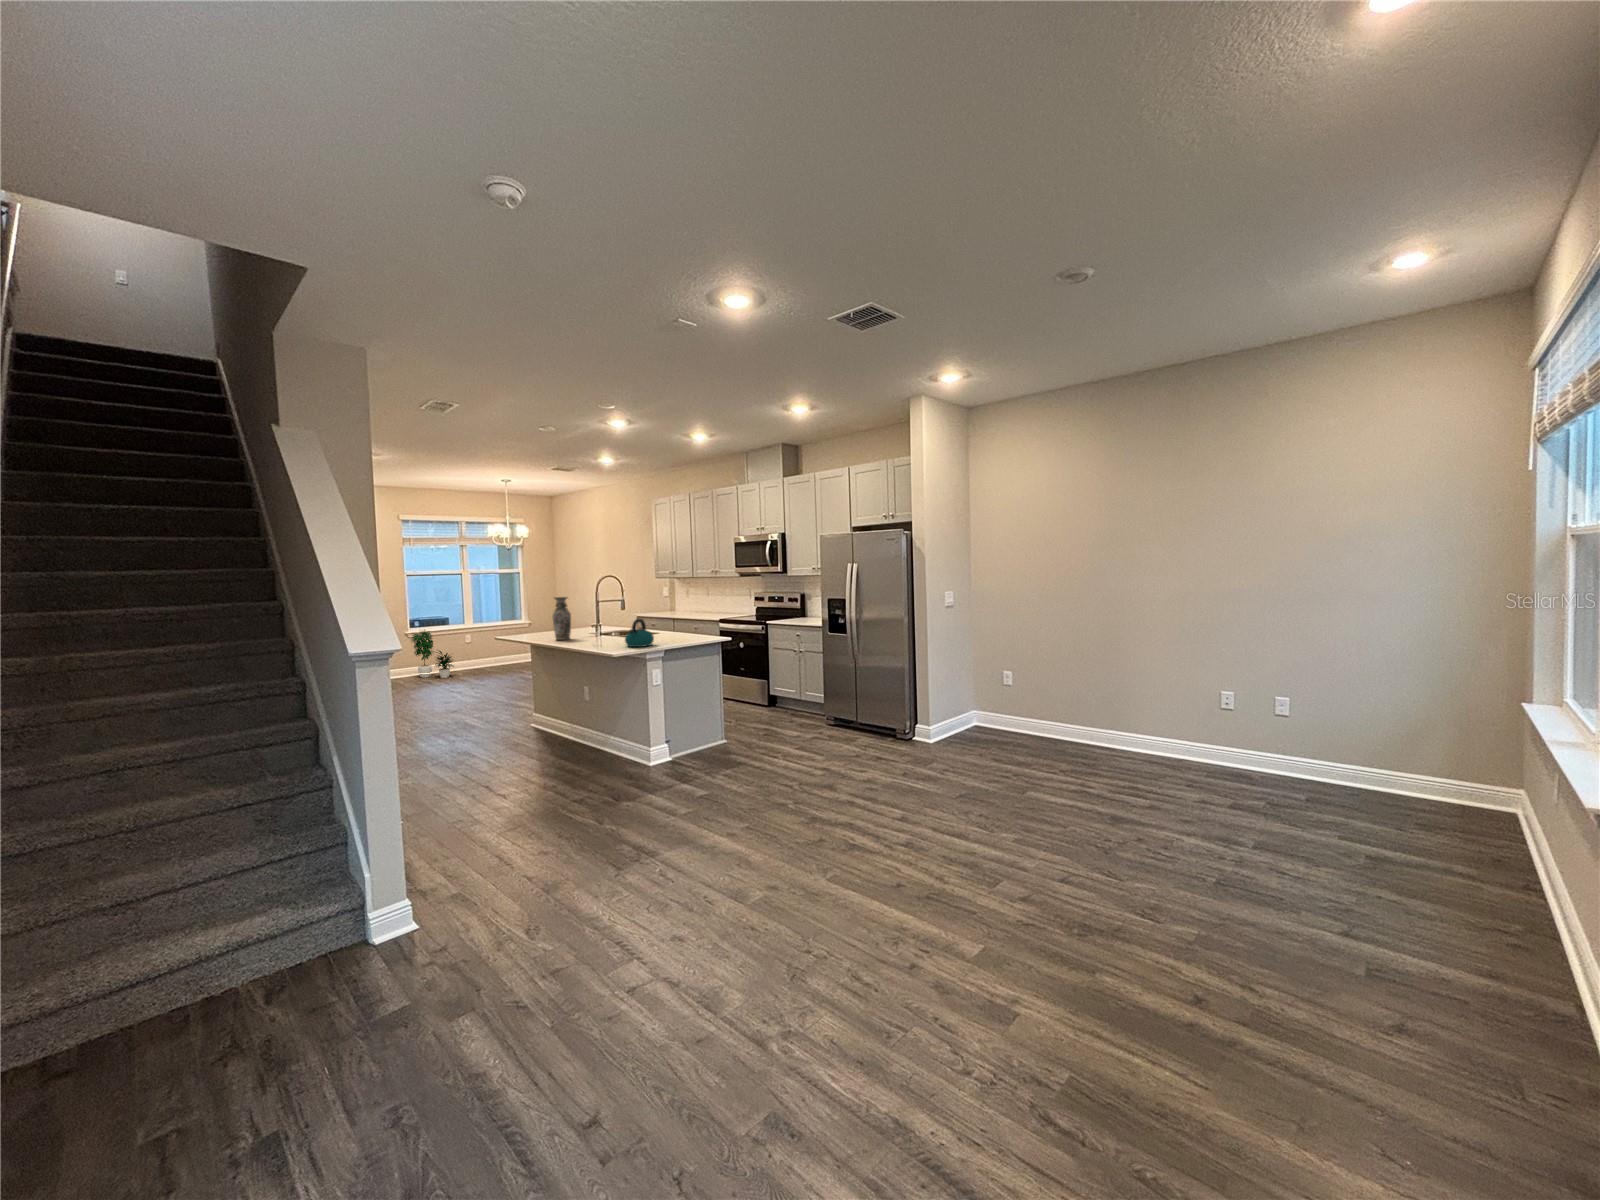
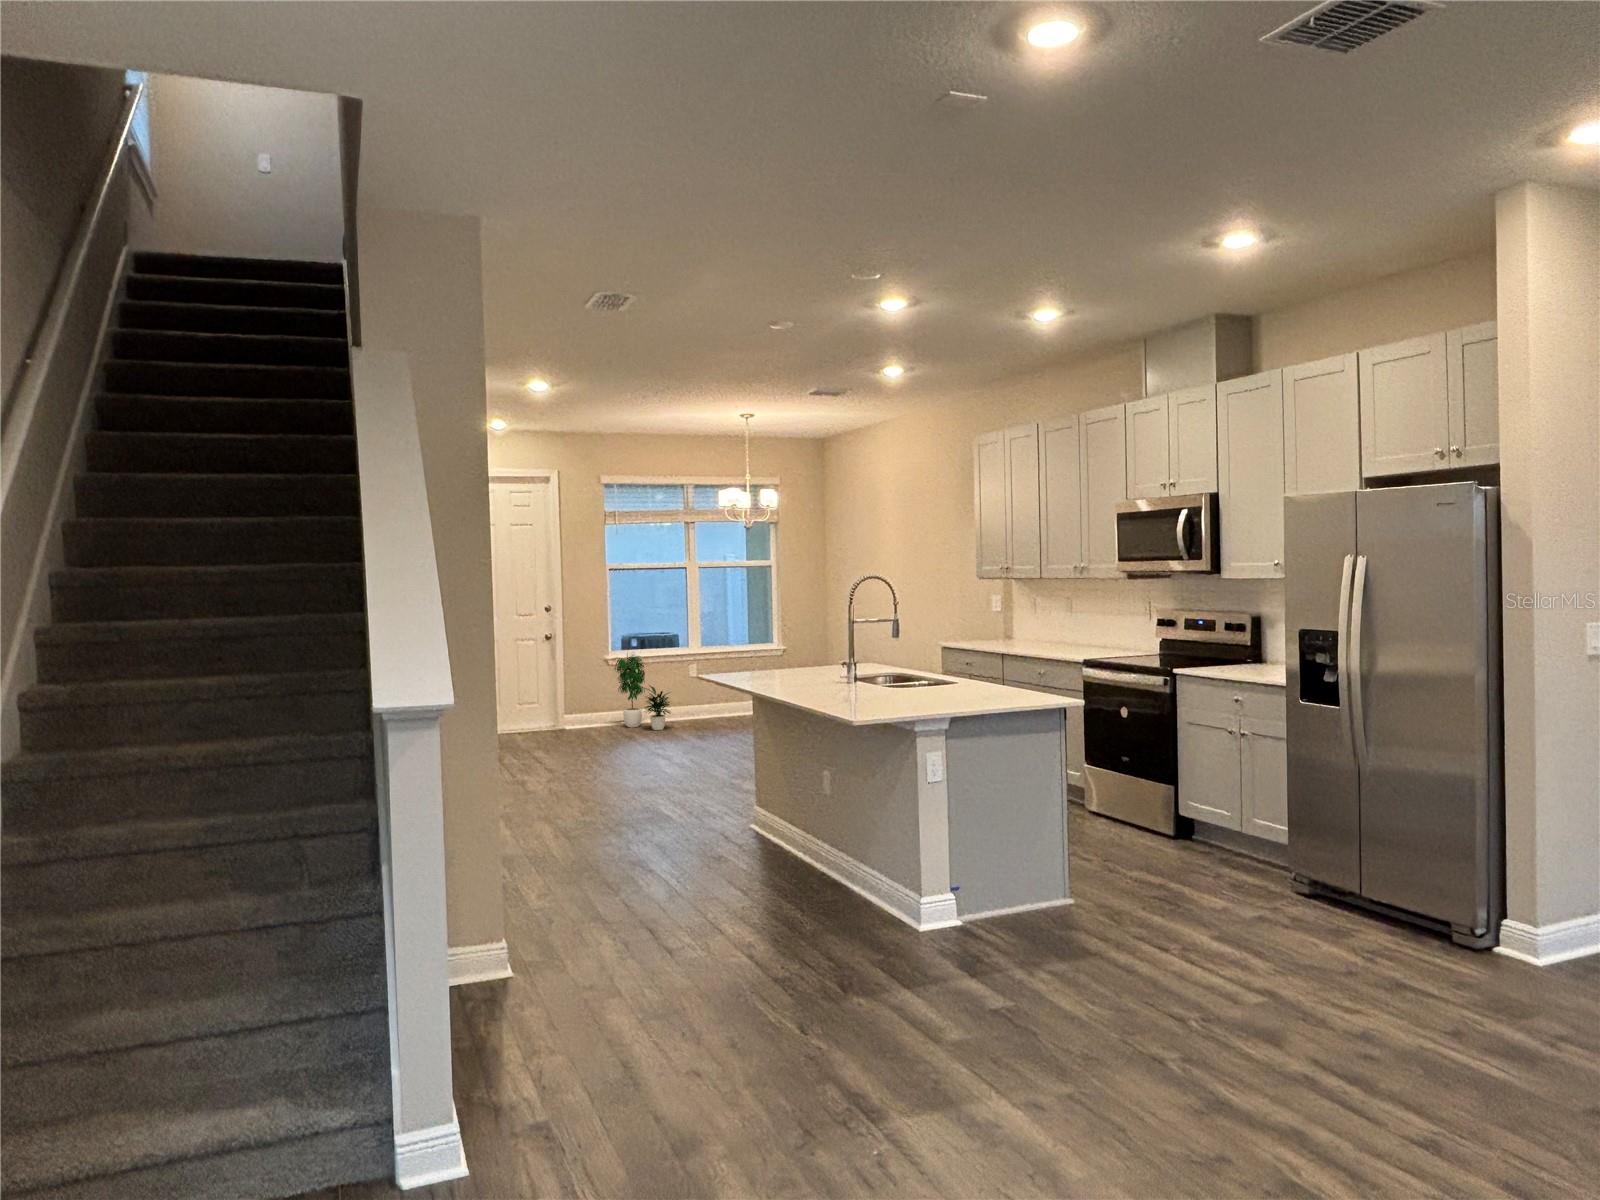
vase: present [552,597,571,640] -> none [778,612,808,686]
kettle: present [625,619,654,647] -> none [884,657,936,709]

